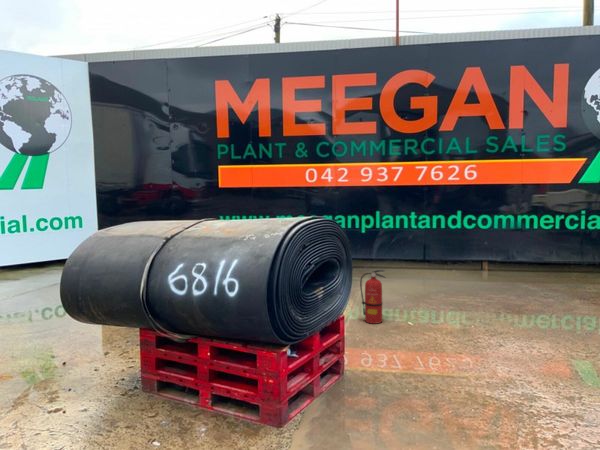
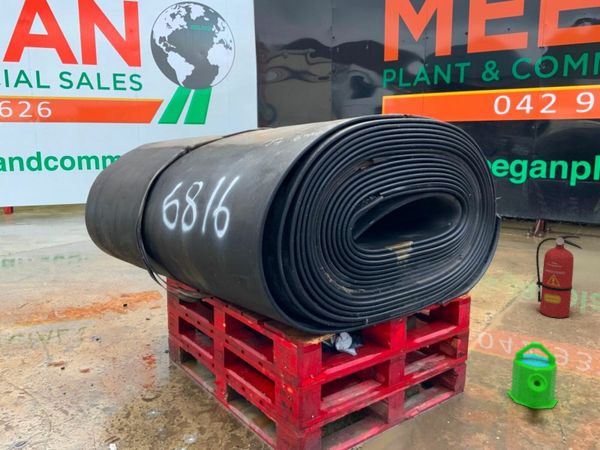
watering can: none [368,336,395,374] -> present [508,342,558,409]

